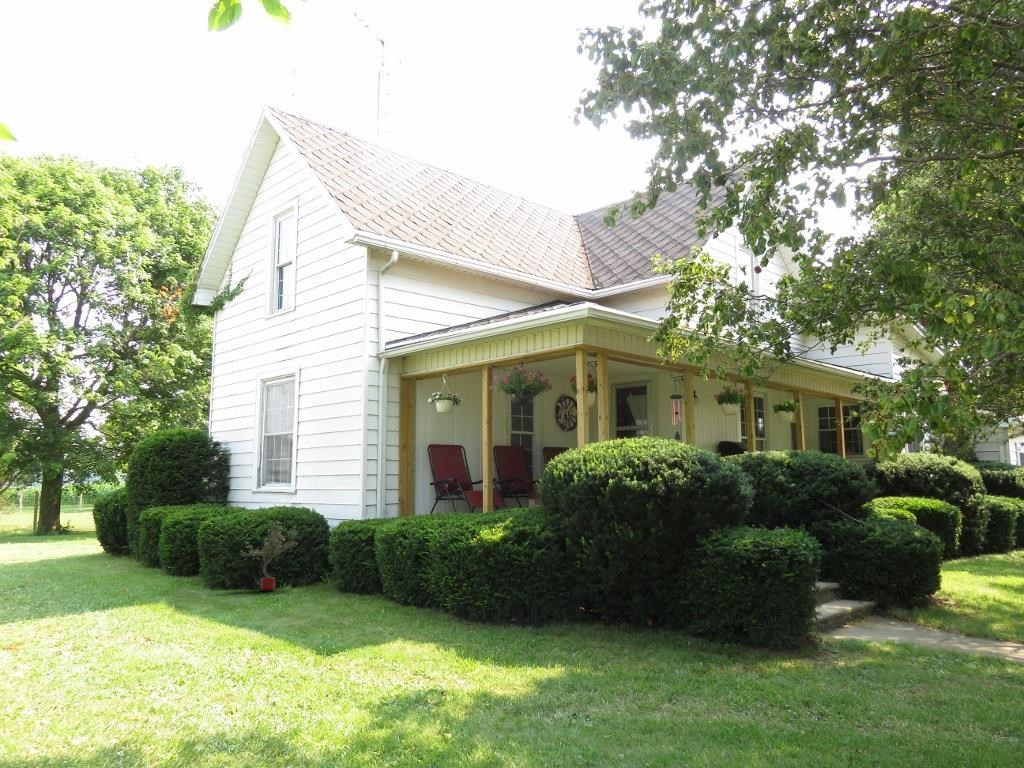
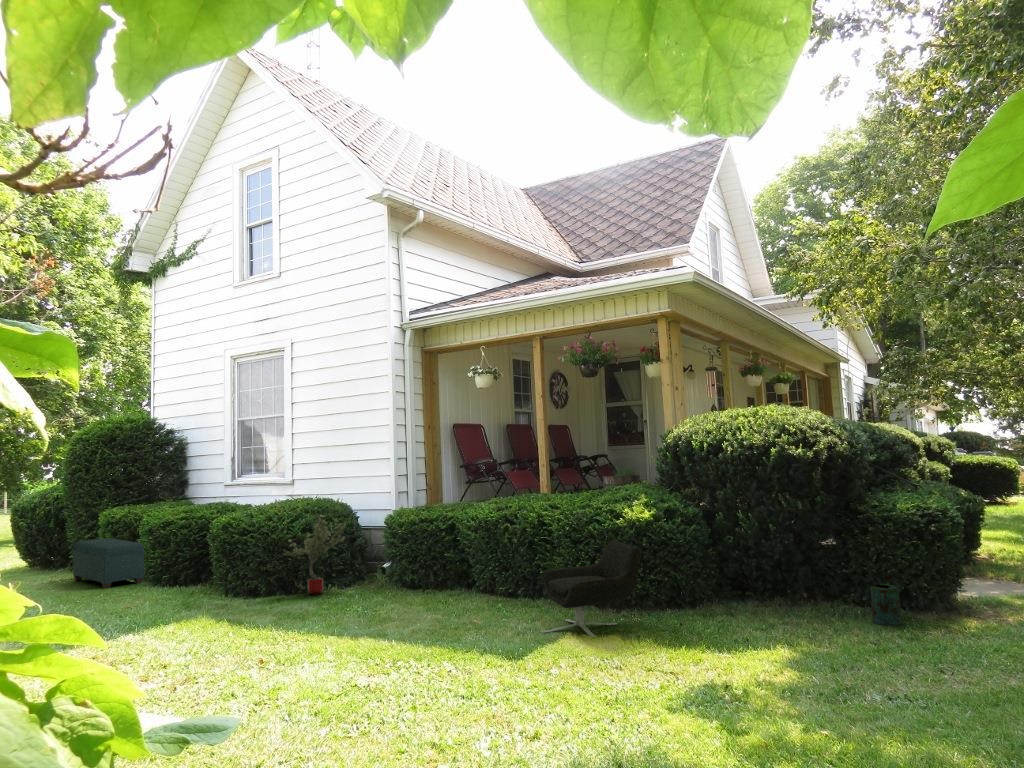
bench: none [113,533,160,575] -> present [73,538,144,589]
lounge chair: none [385,559,478,645] -> present [541,541,642,637]
watering can: none [688,610,722,660] -> present [871,575,901,626]

